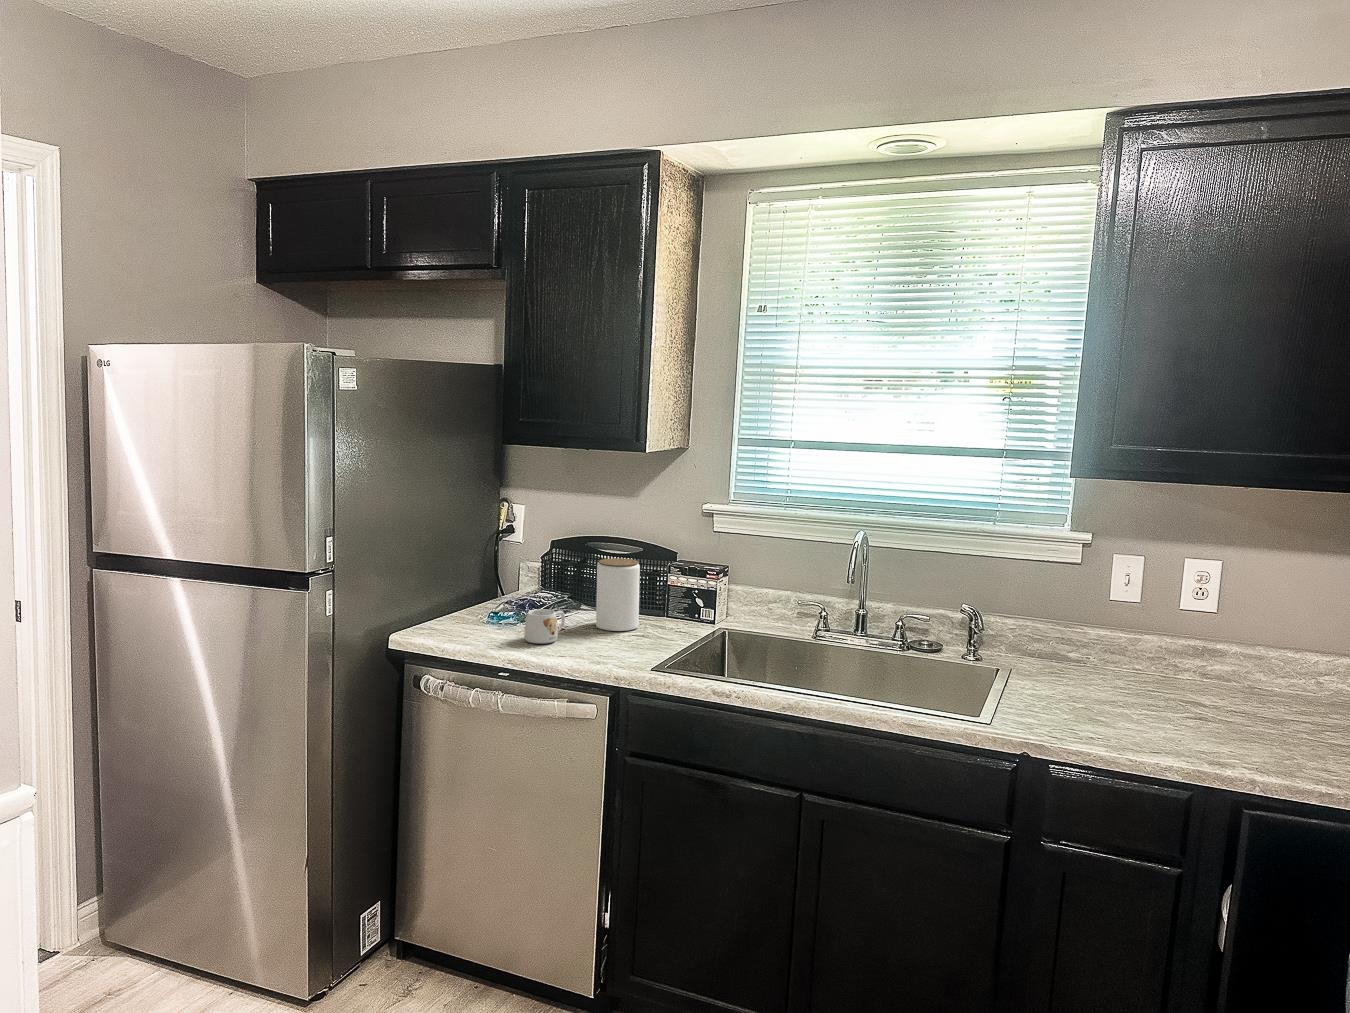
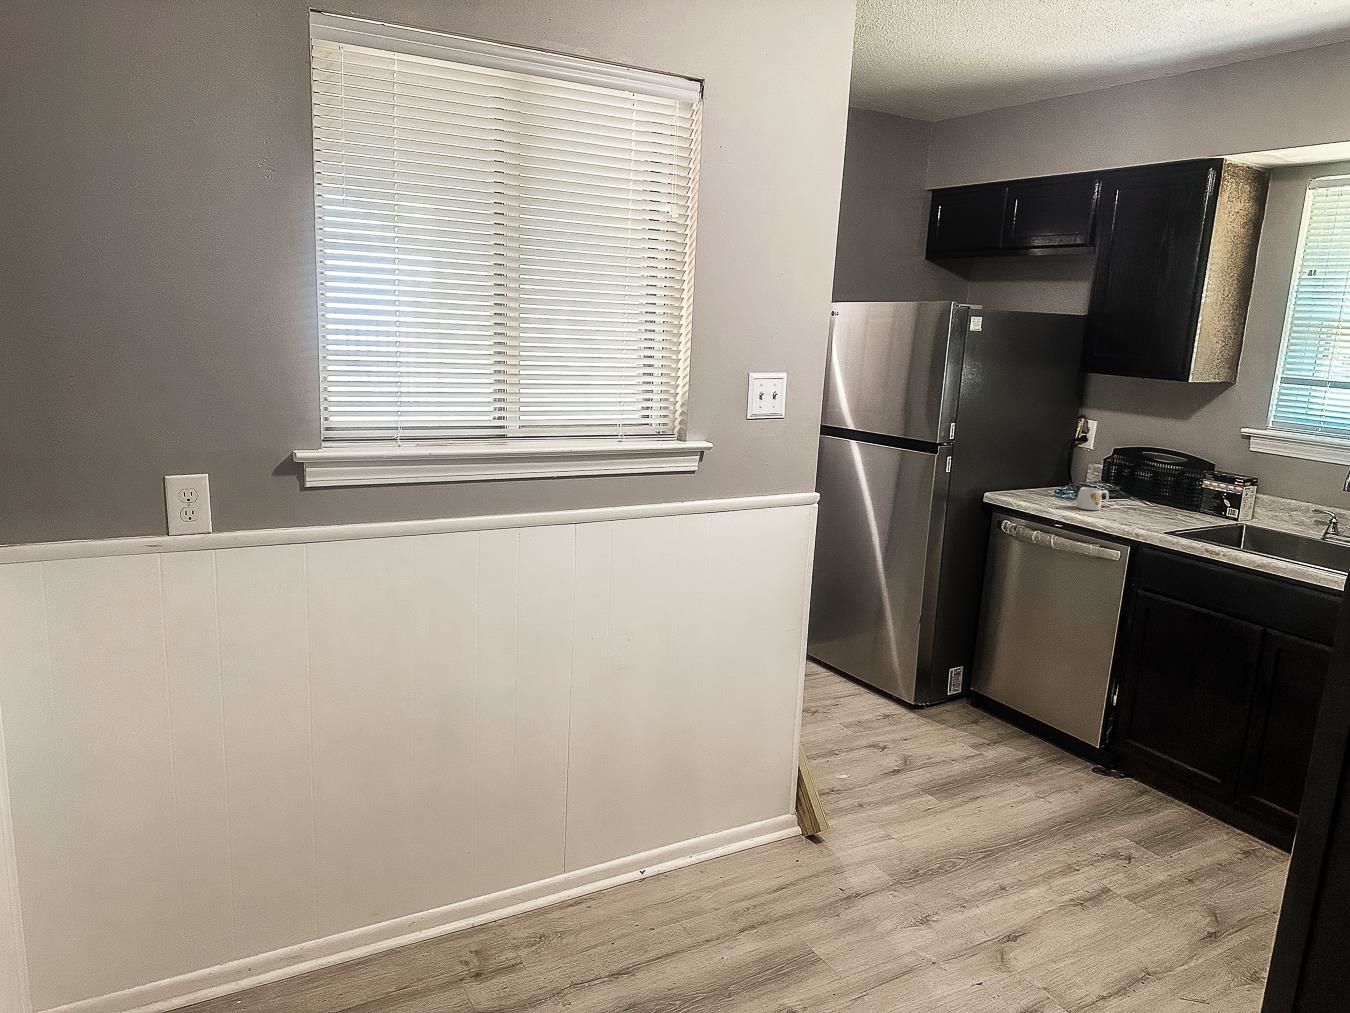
jar: present [596,558,640,631] -> none [1135,460,1176,513]

